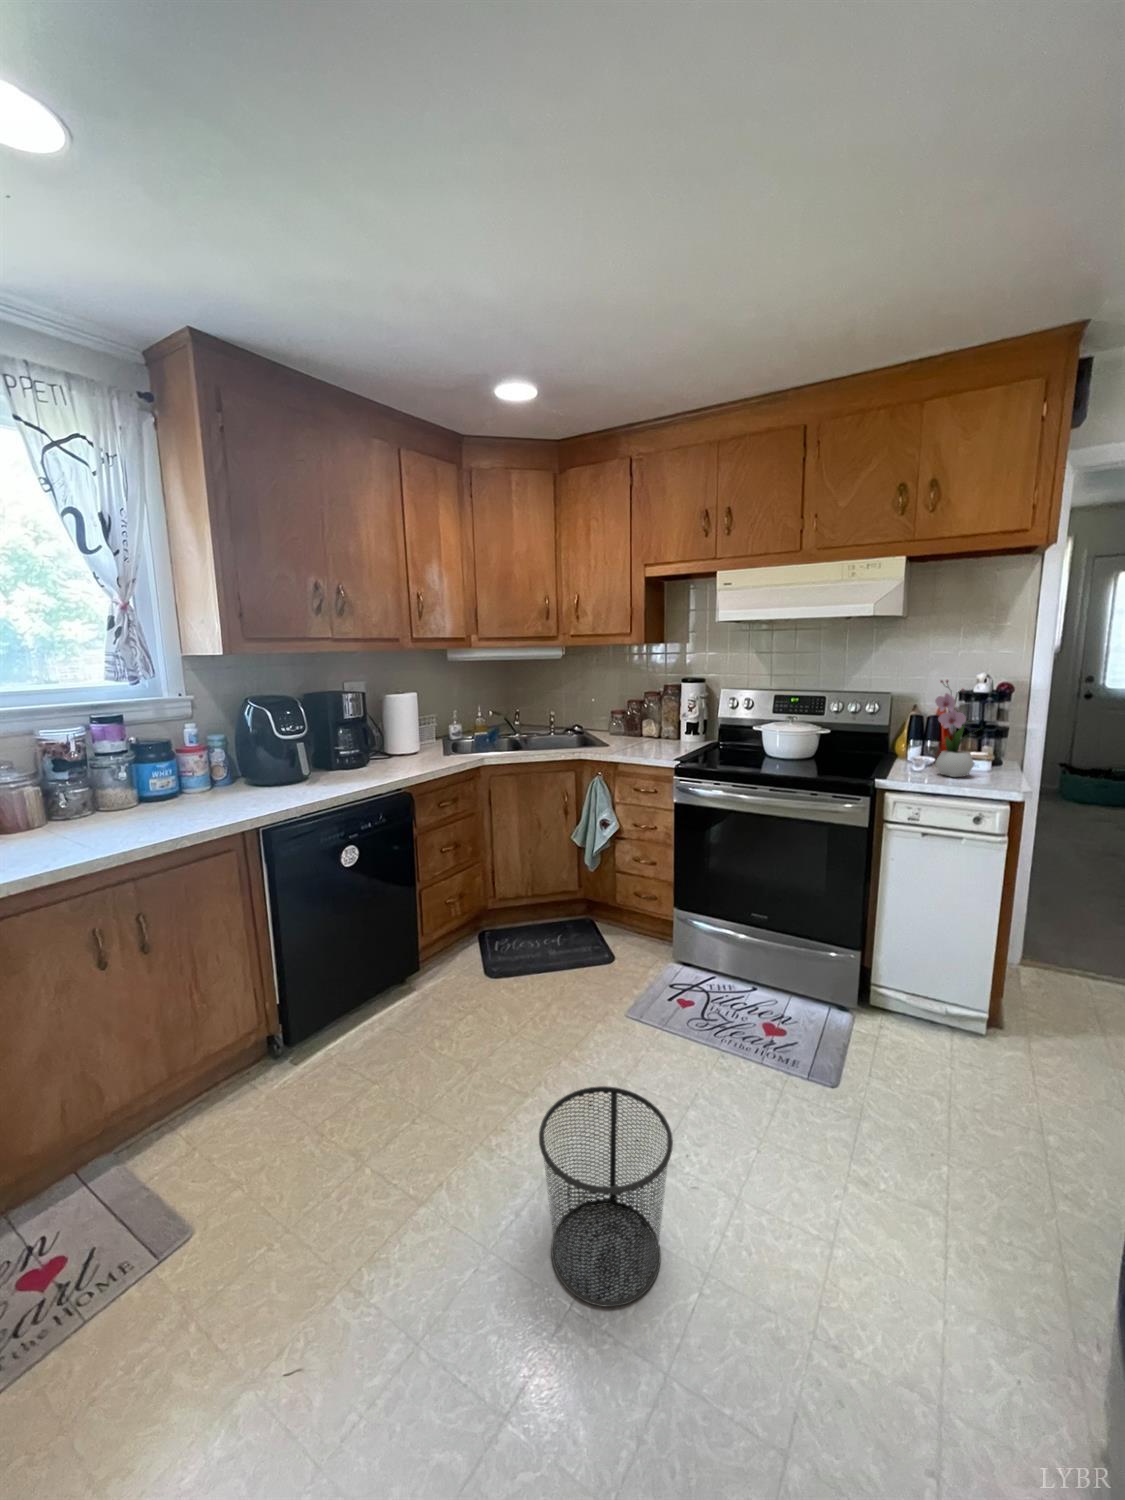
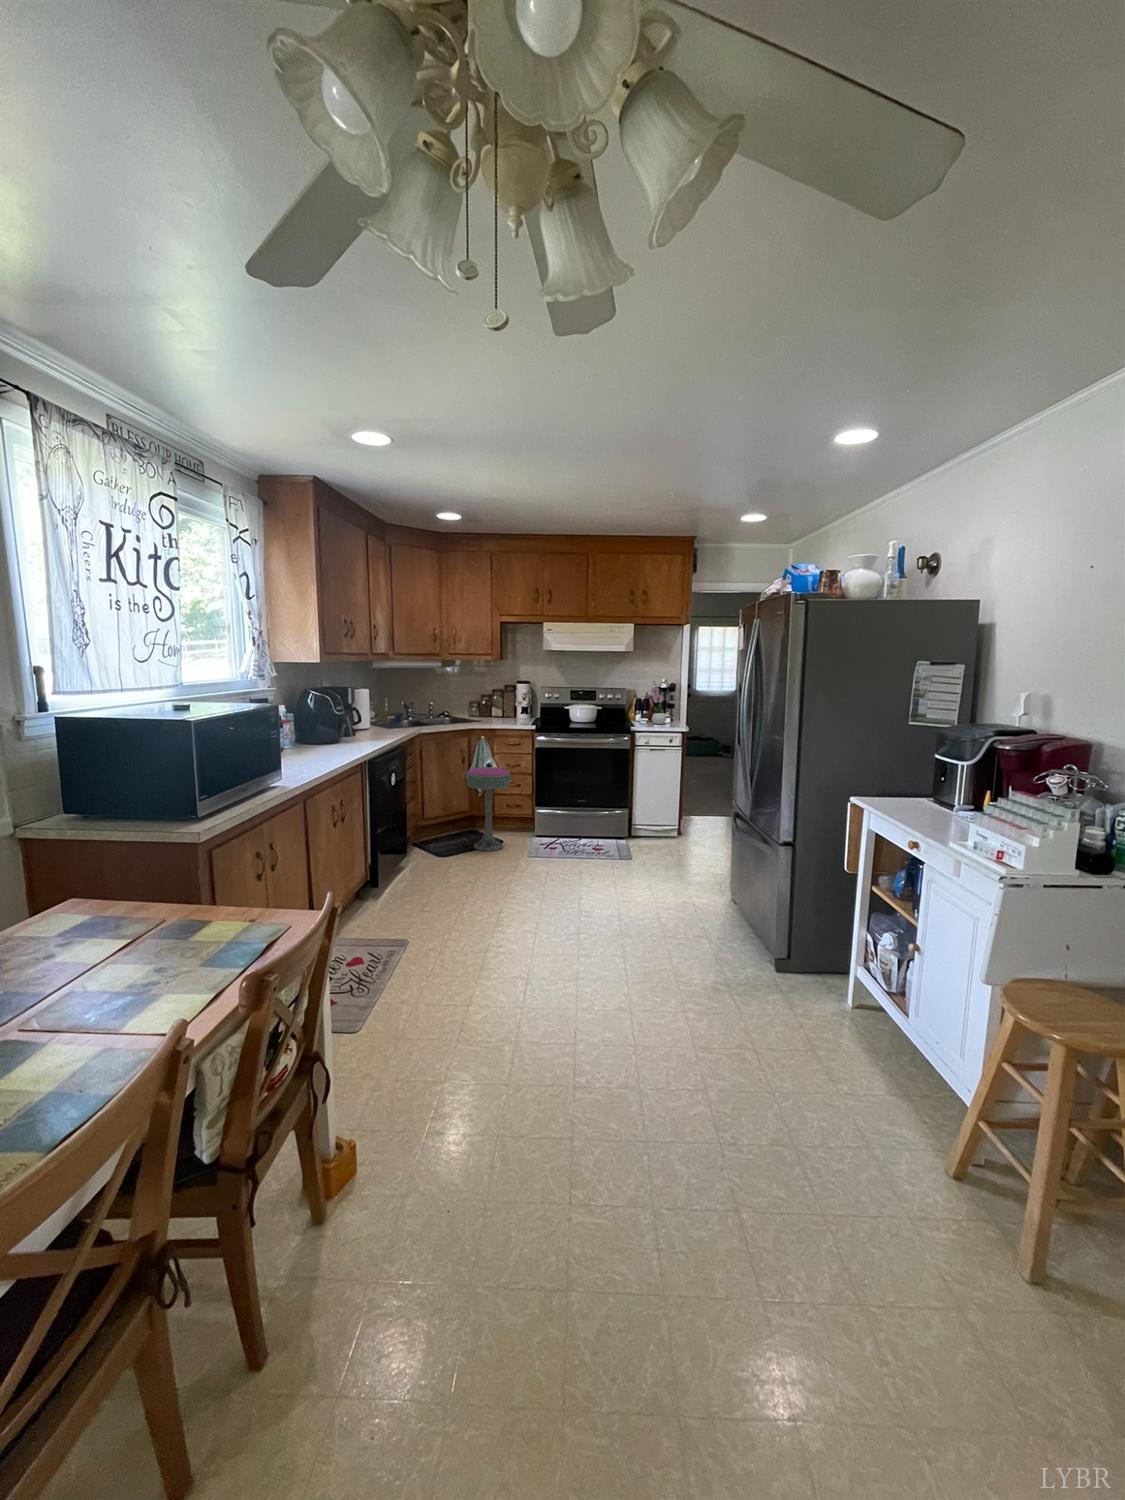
bar stool: none [535,831,612,983] -> present [467,767,510,851]
trash can: present [539,1086,673,1307] -> none [559,842,610,910]

